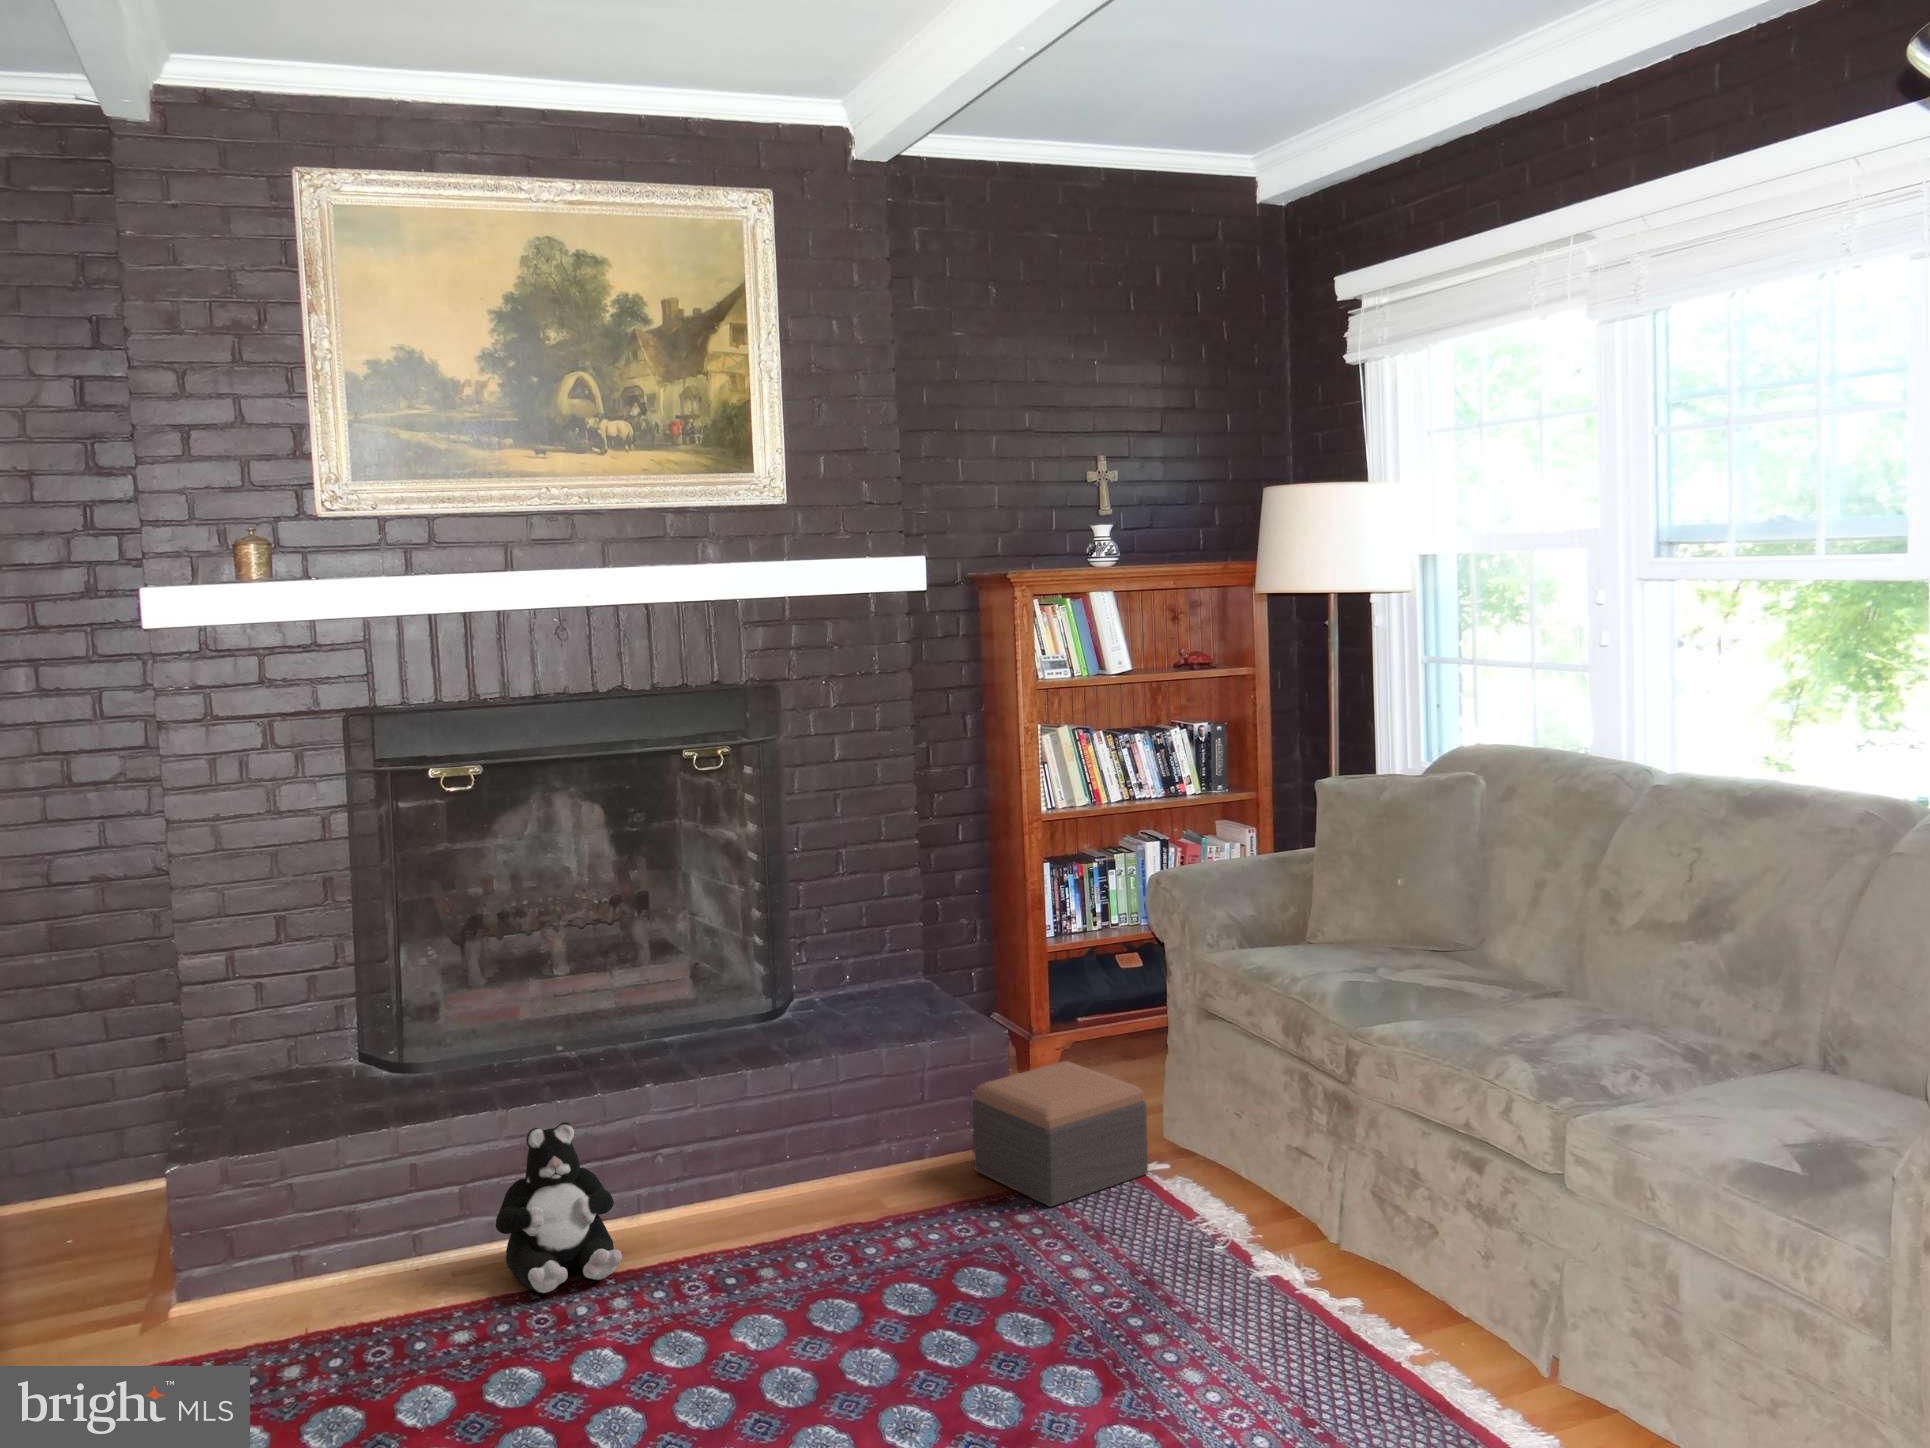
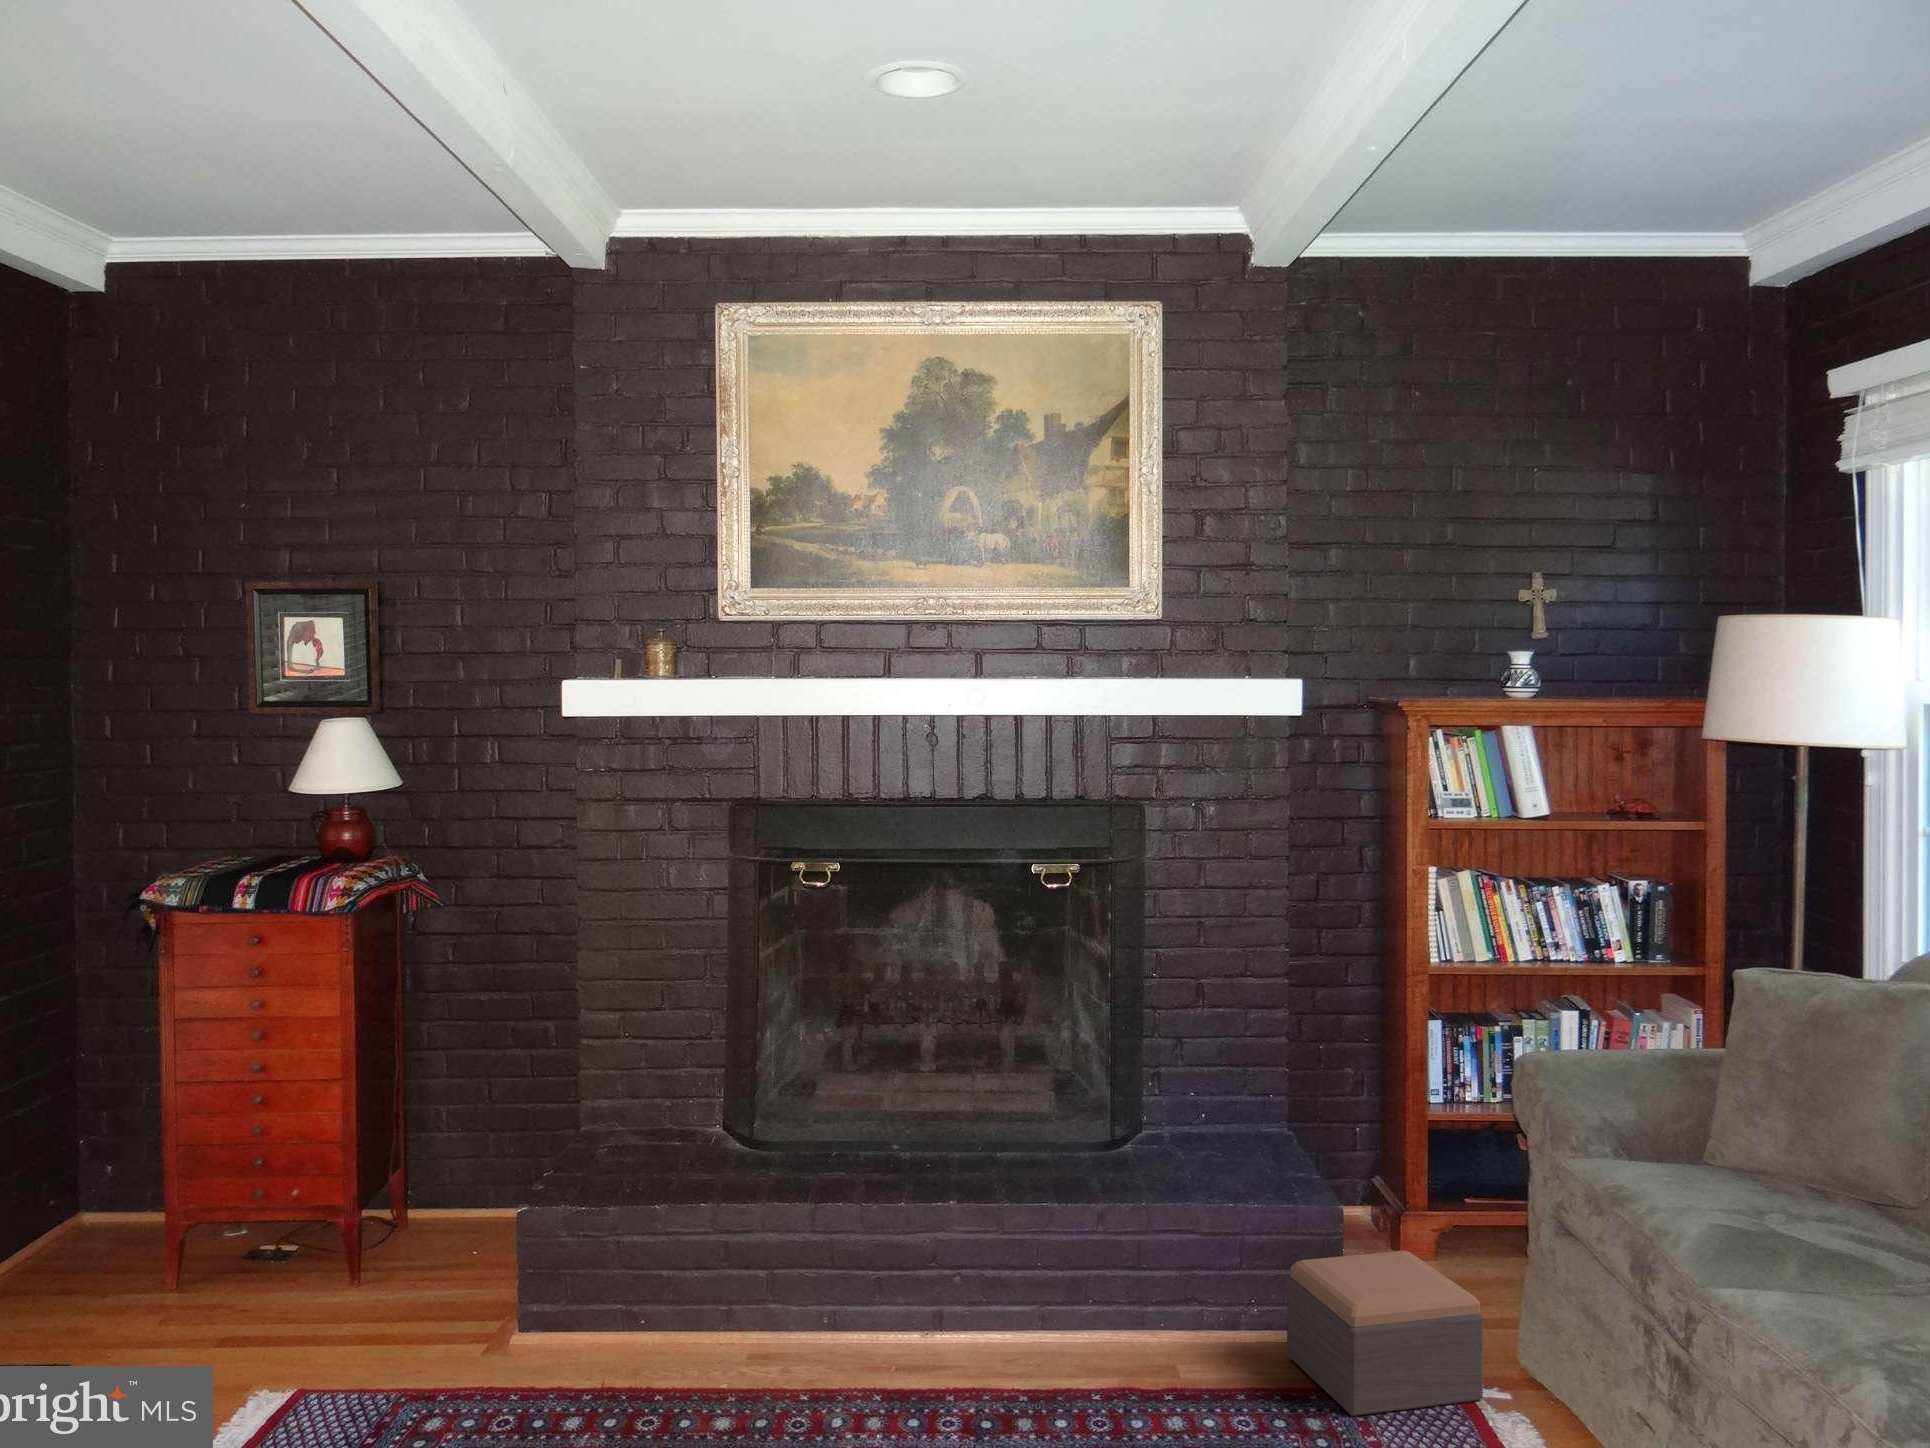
plush toy: present [496,1122,622,1293] -> none [782,1228,896,1397]

